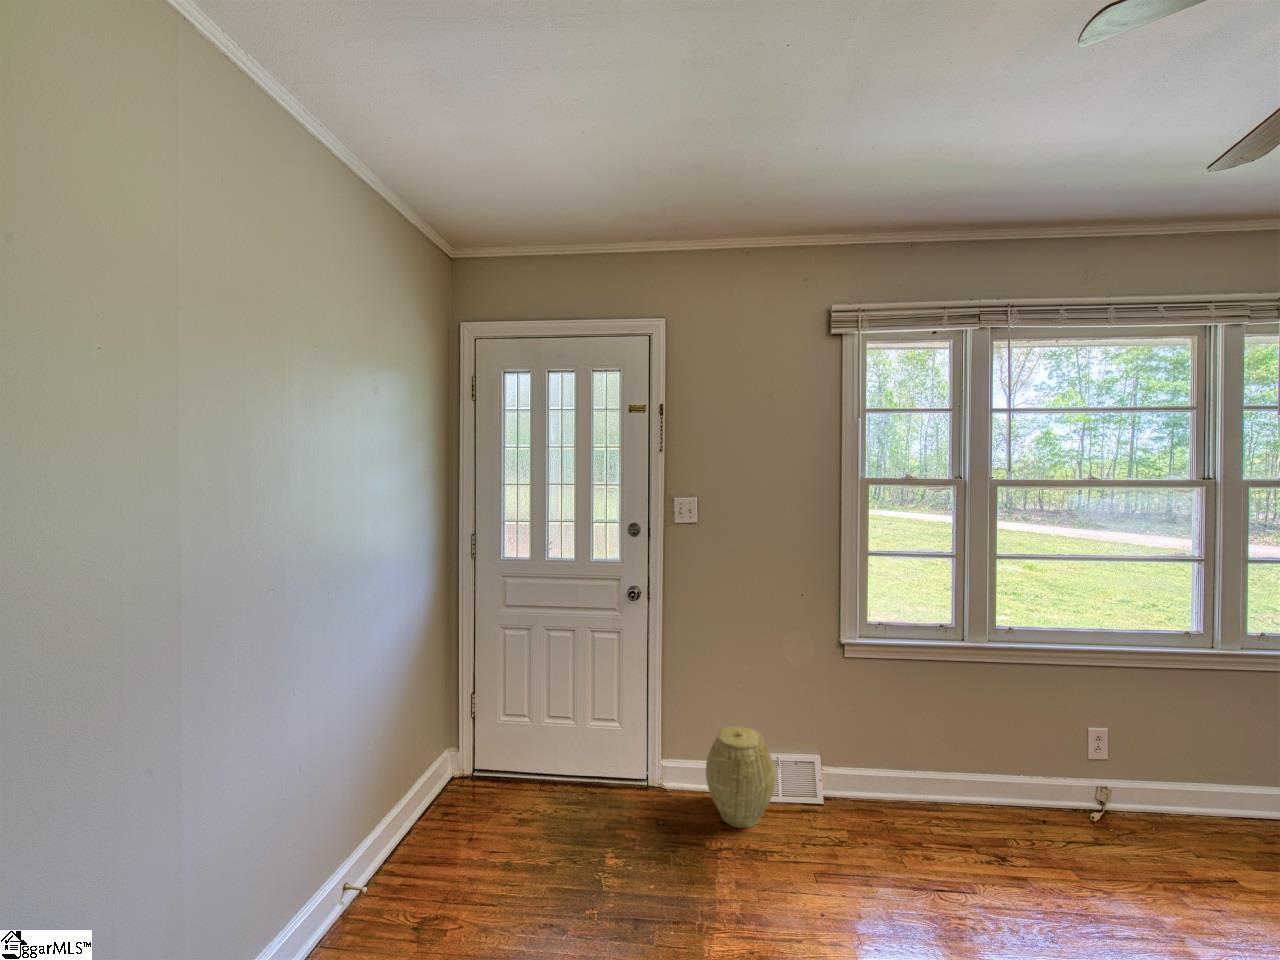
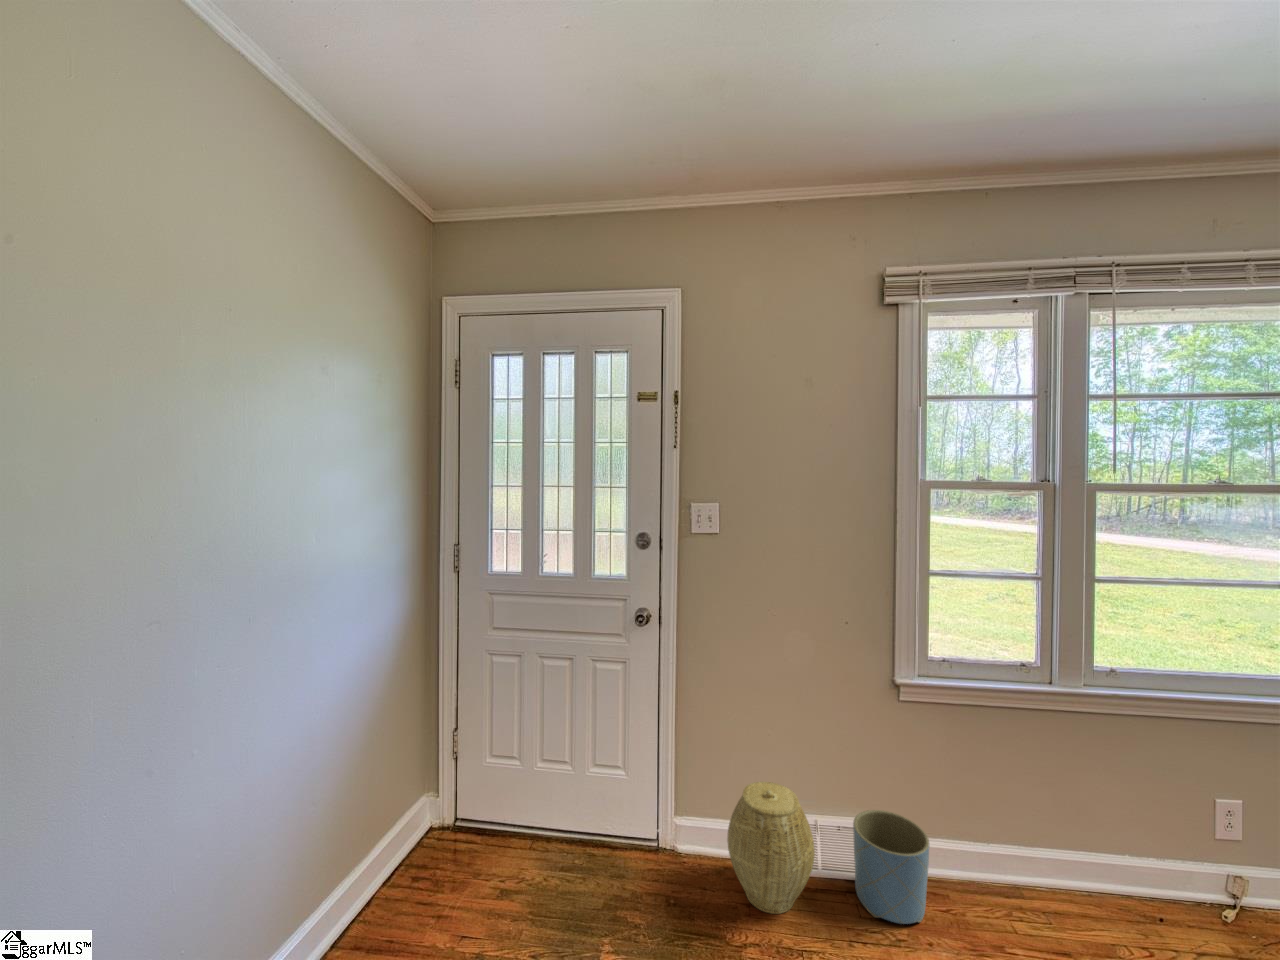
planter: none [807,747,866,830] -> present [853,810,929,924]

